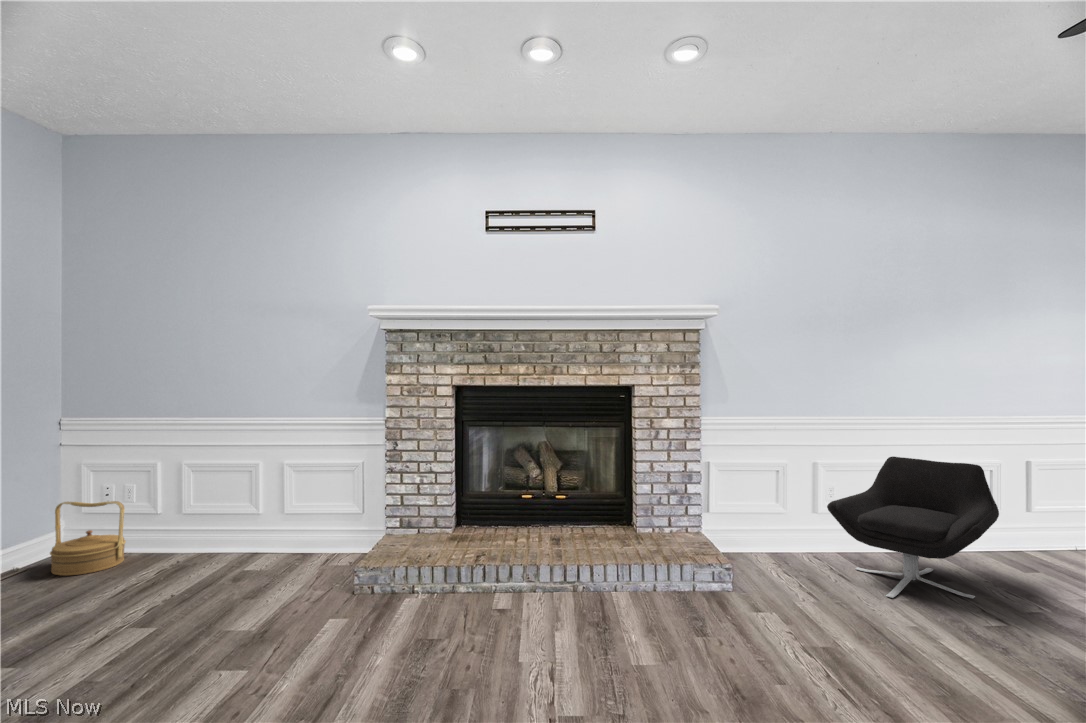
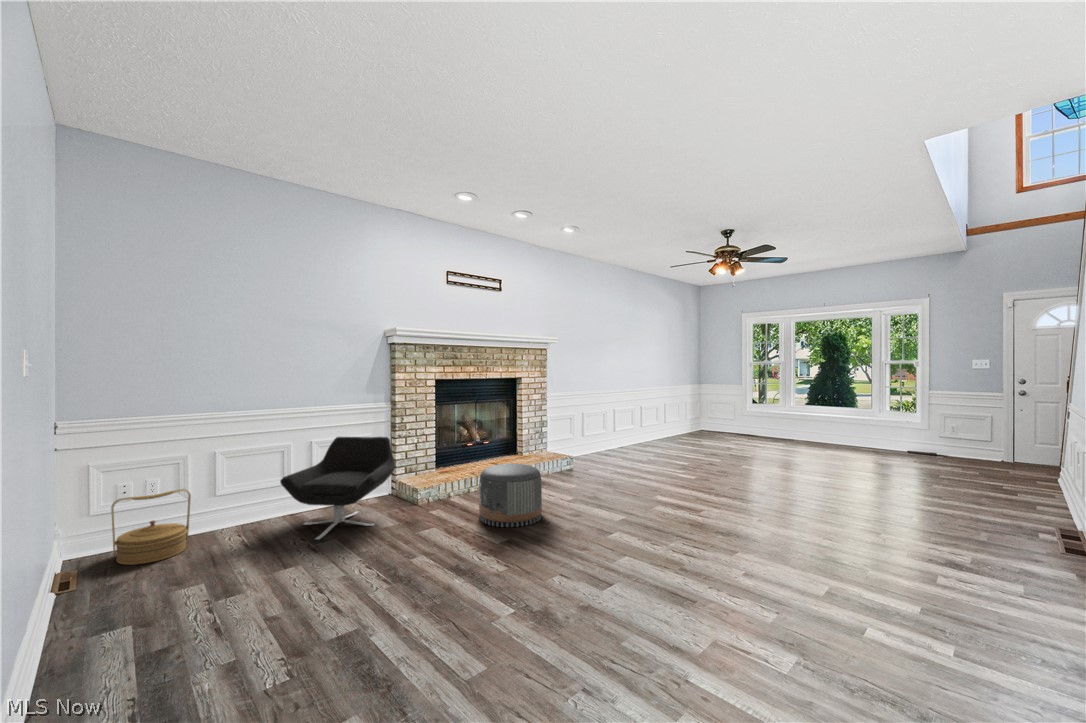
lounge chair: present [827,457,999,598] -> present [280,437,395,540]
pouf: none [313,547,440,689] -> present [479,464,542,527]

